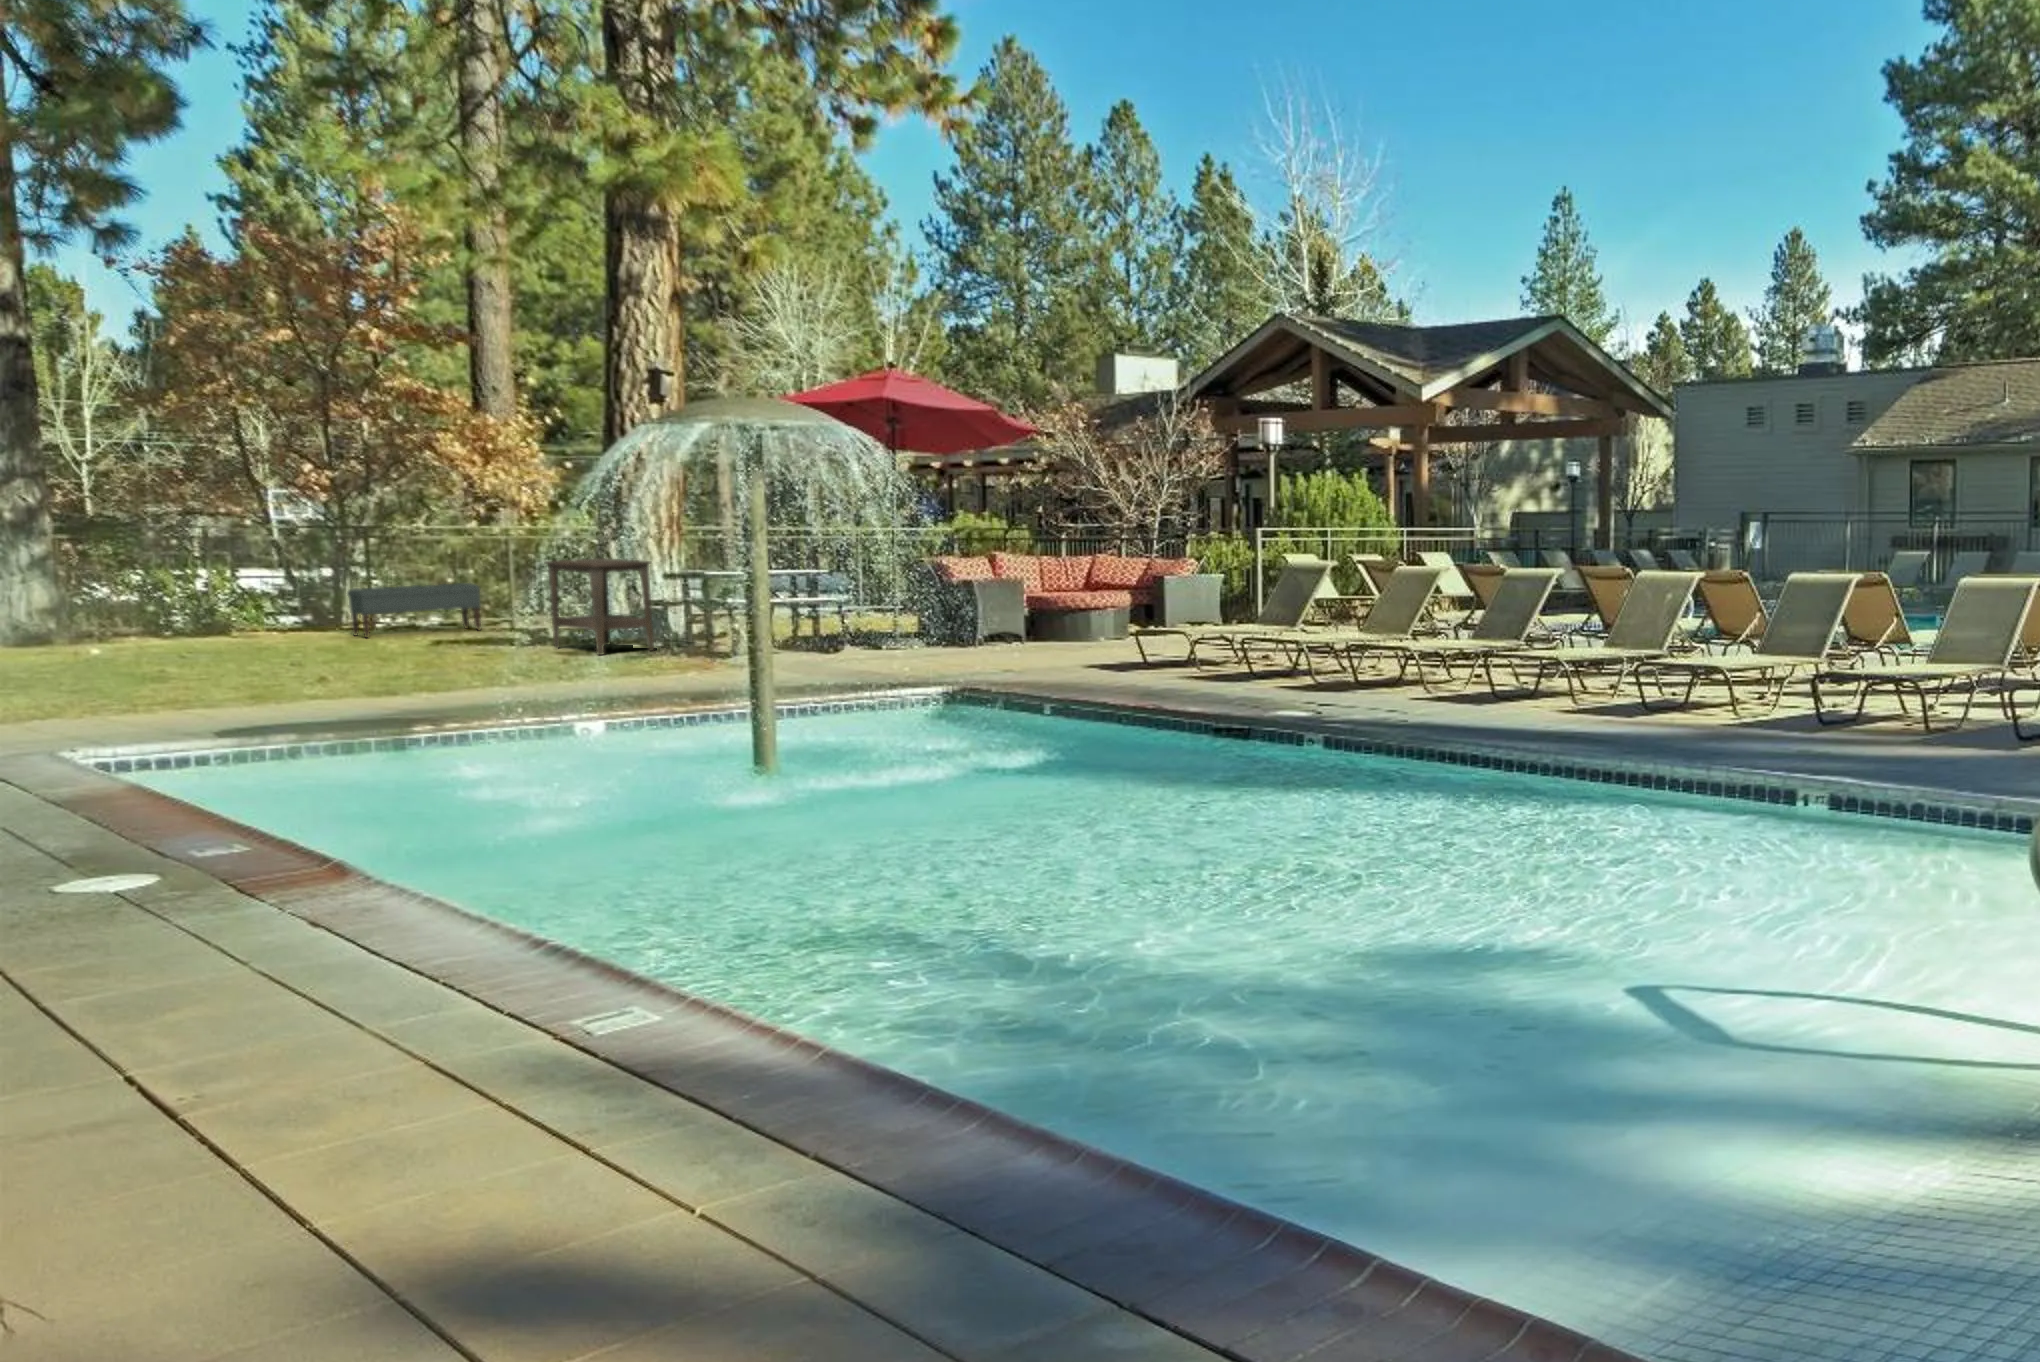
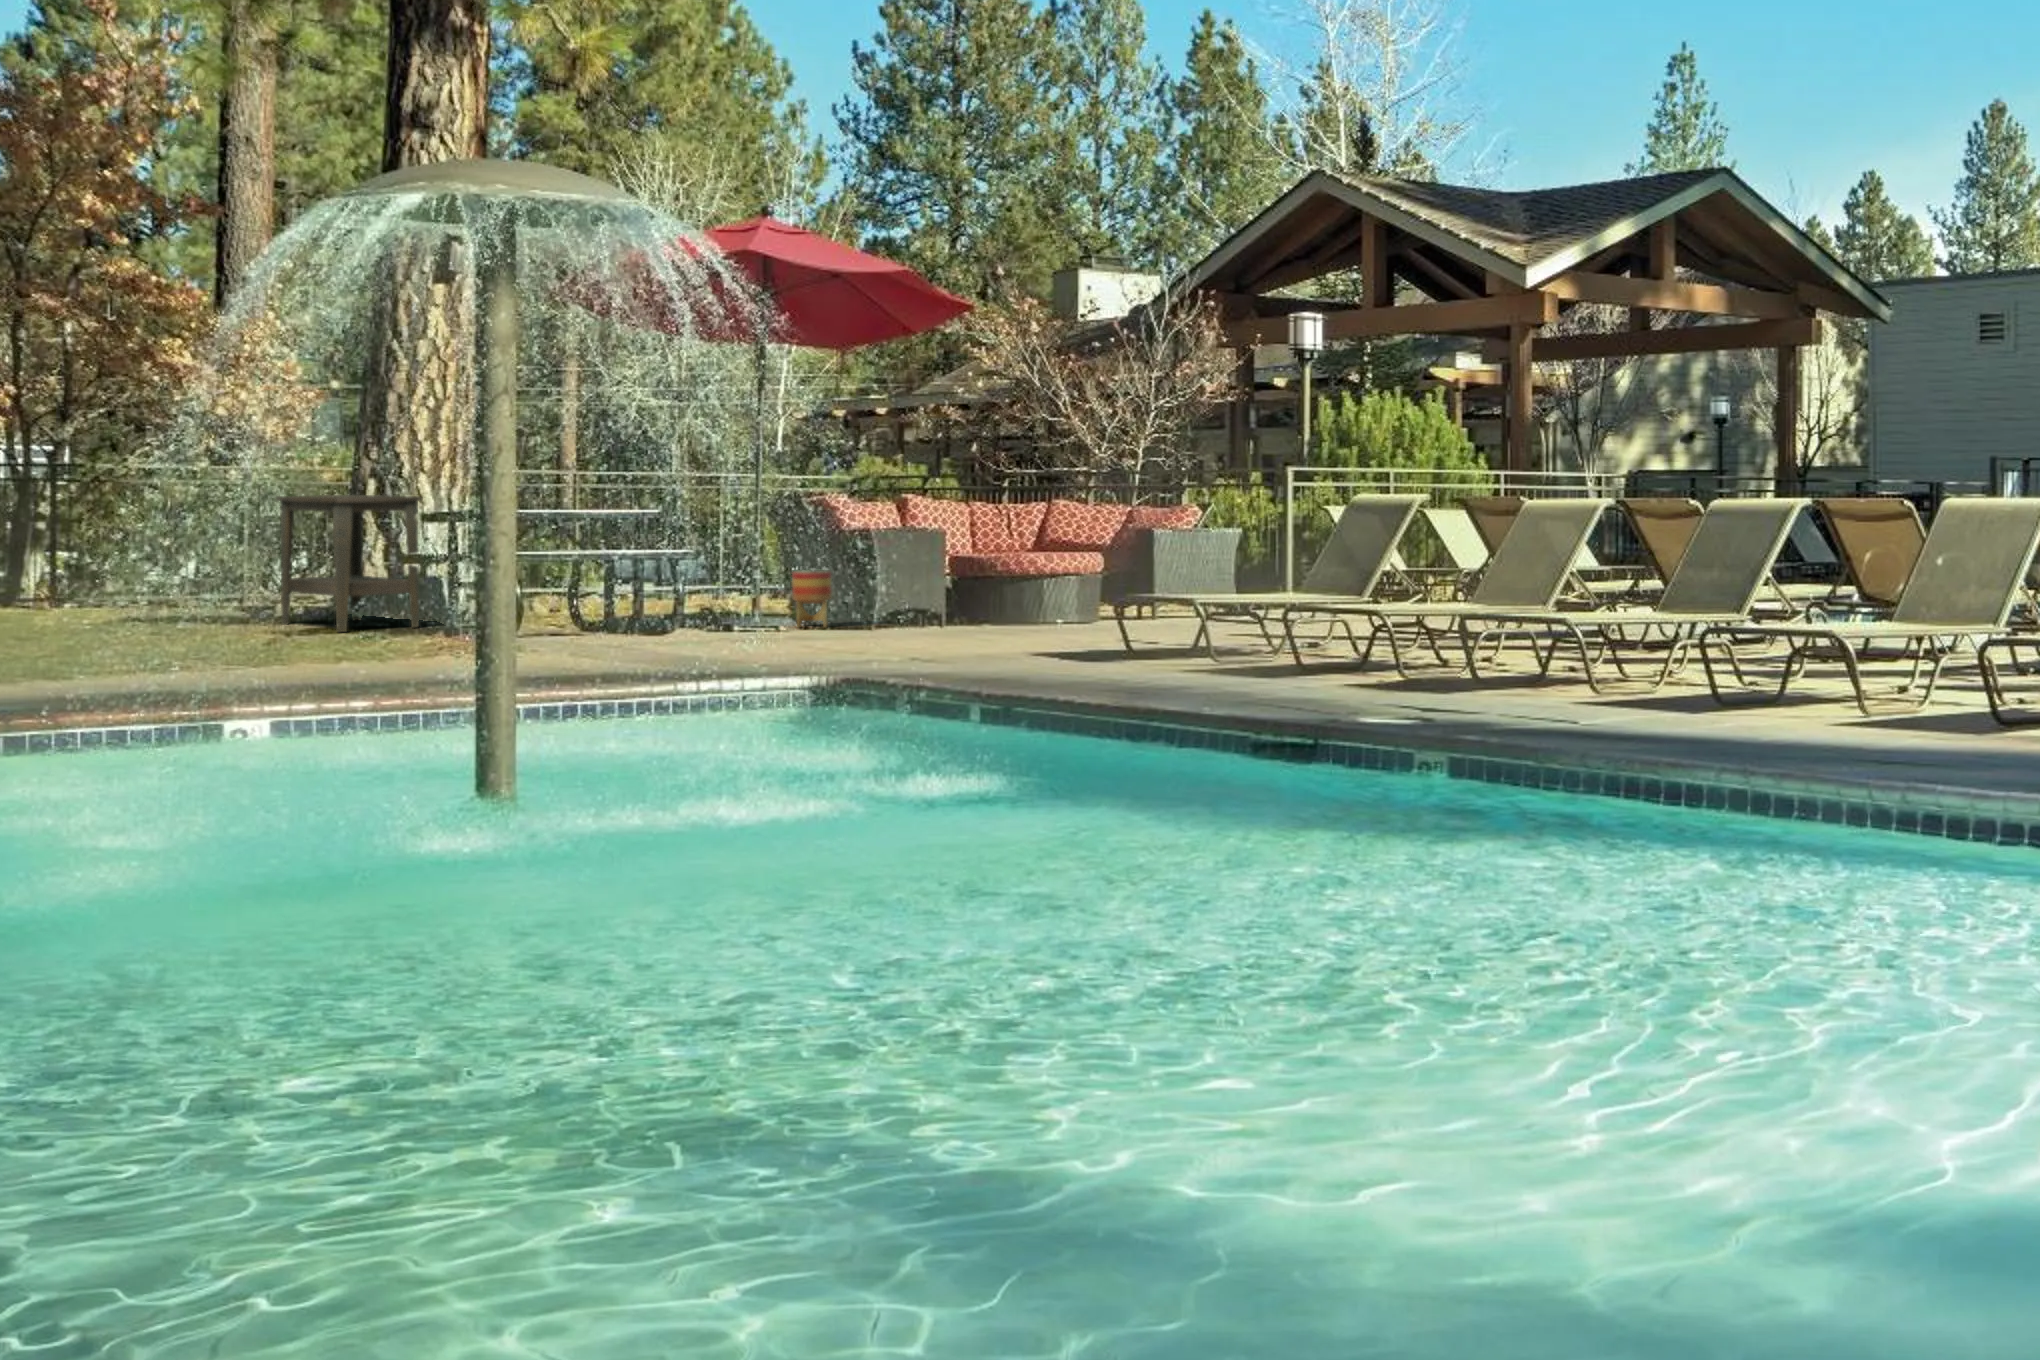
bench: present [347,583,481,638] -> none [18,535,199,609]
planter: none [914,605,942,645] -> present [792,570,832,628]

